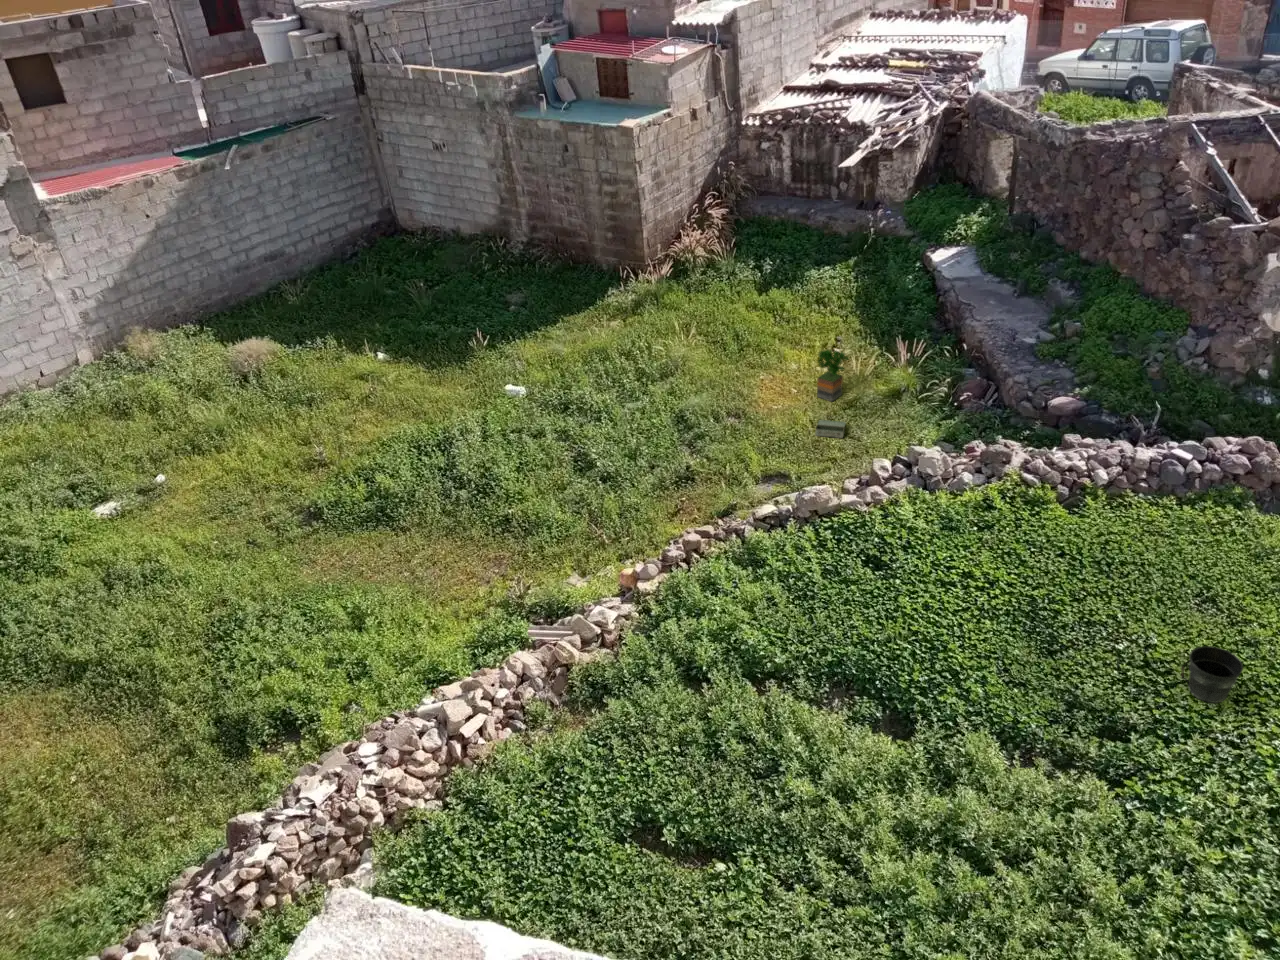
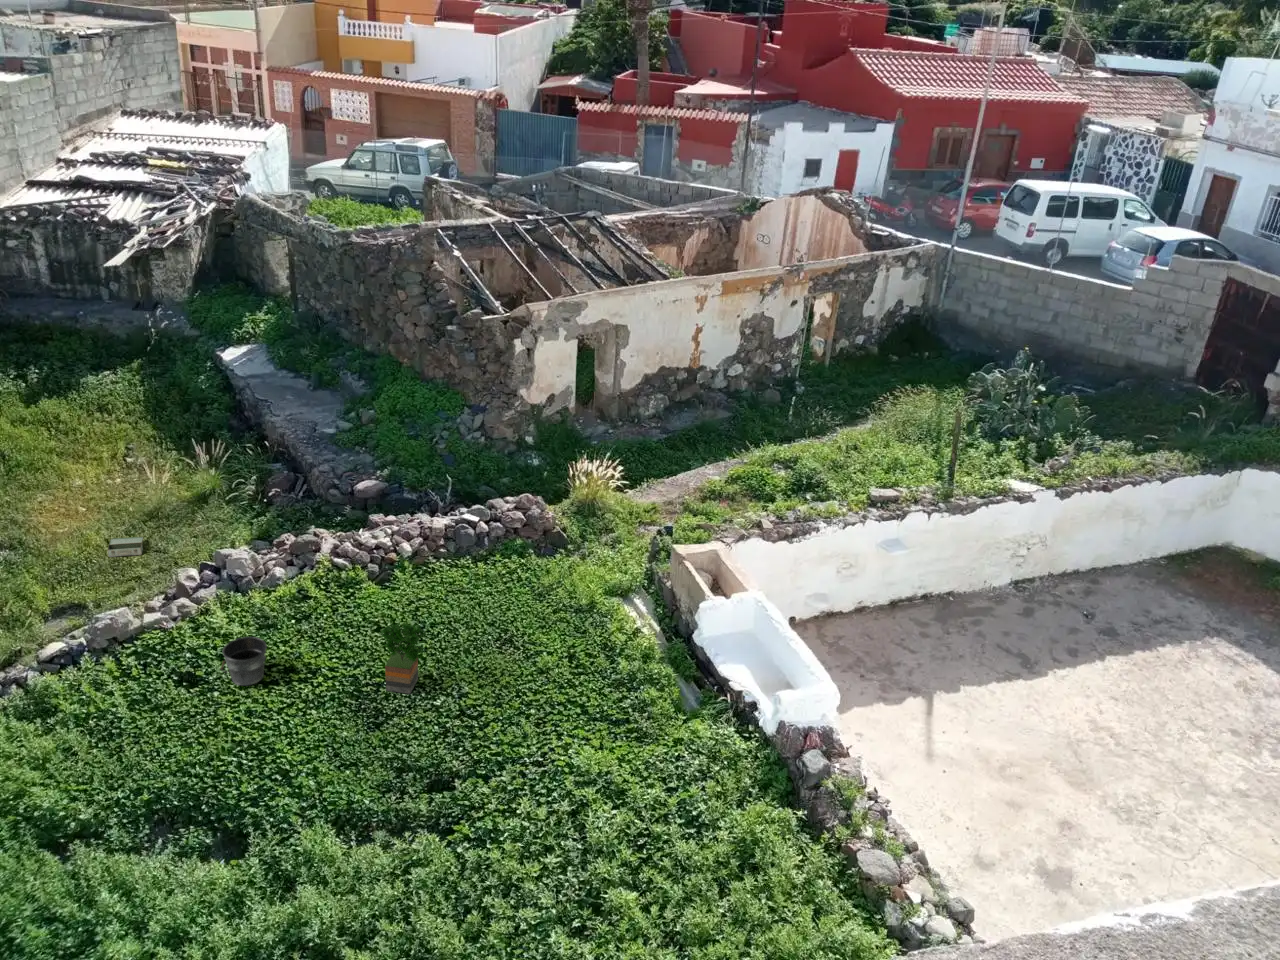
potted tree: present [817,350,849,401] -> present [381,624,426,694]
bucket: present [1181,646,1243,703] -> present [221,637,267,685]

